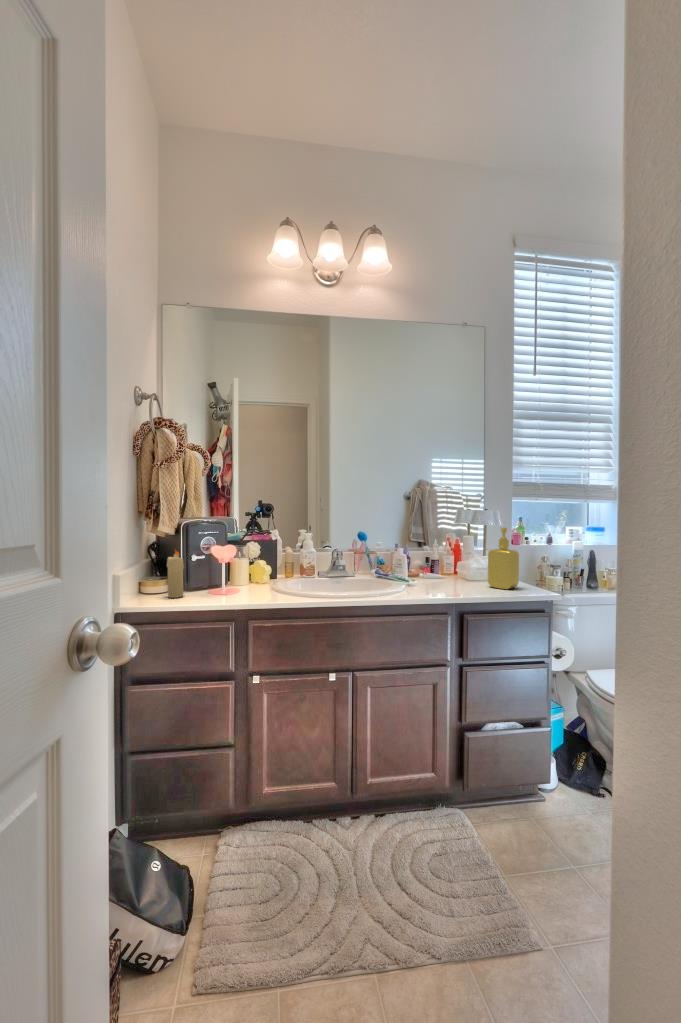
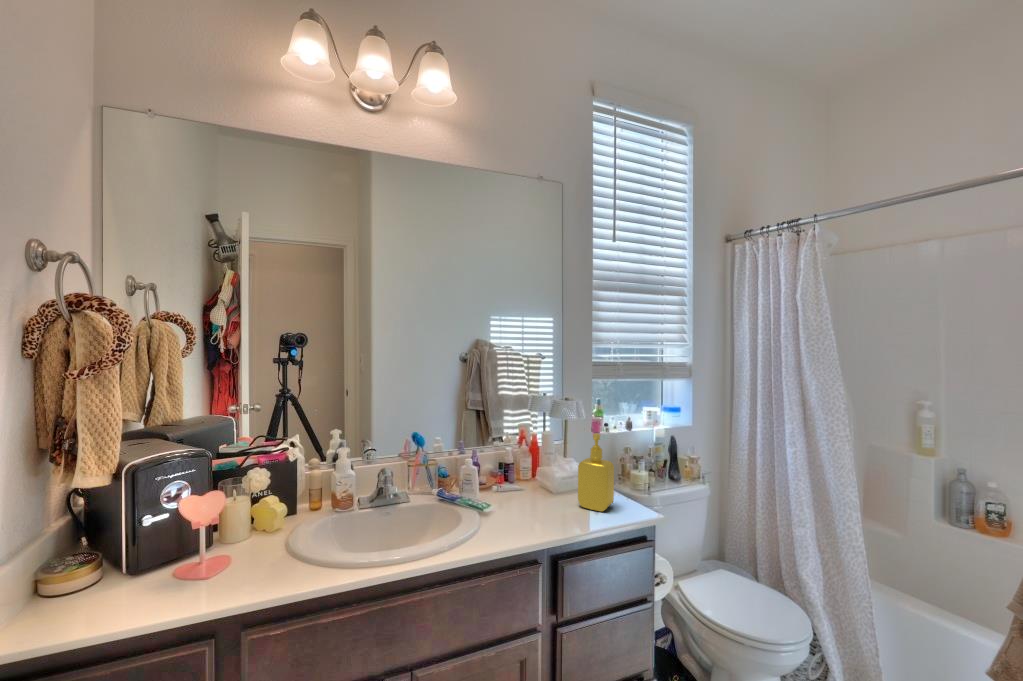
candle: present [167,550,184,598] -> none [79,527,116,615]

